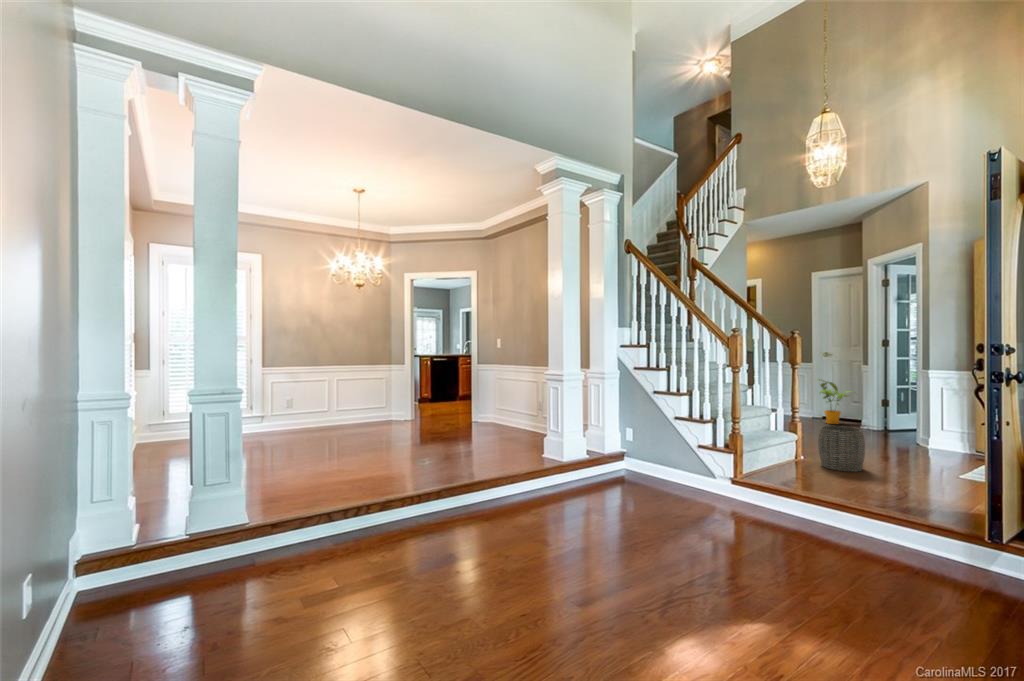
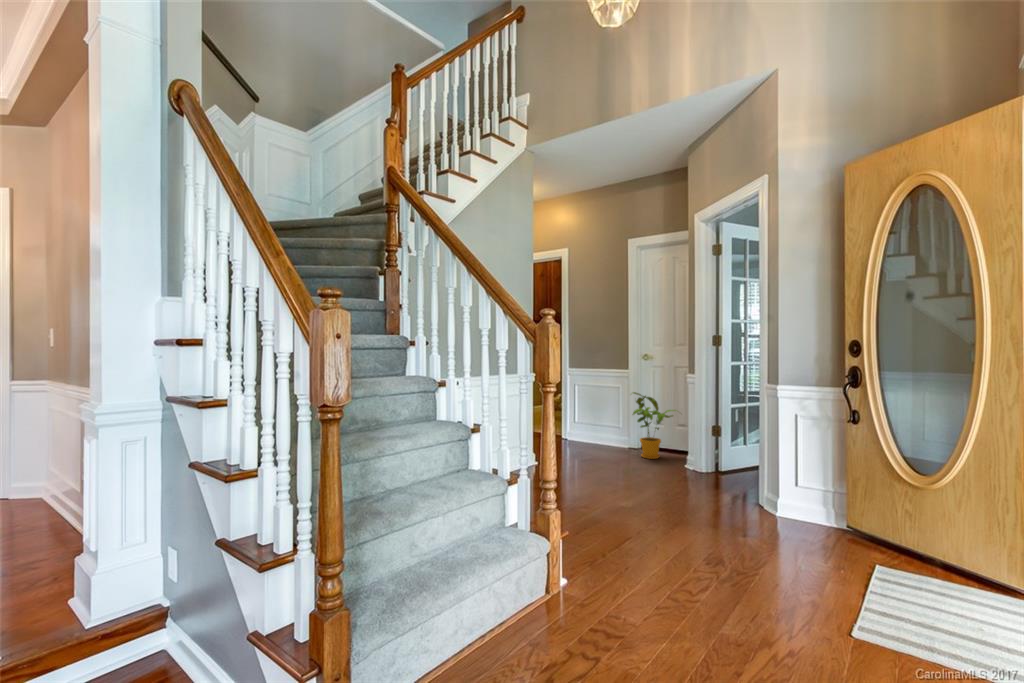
woven basket: present [818,426,865,472] -> none [580,514,668,635]

